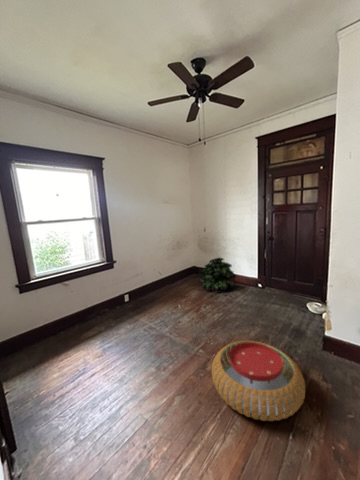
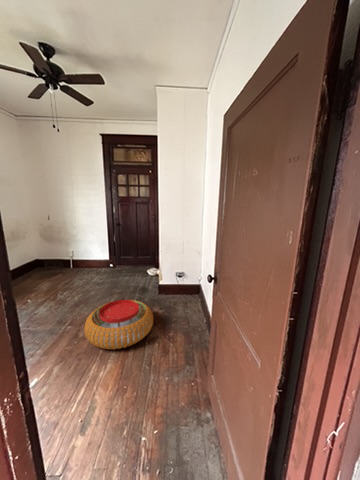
potted plant: present [199,258,236,292] -> none [49,245,89,279]

